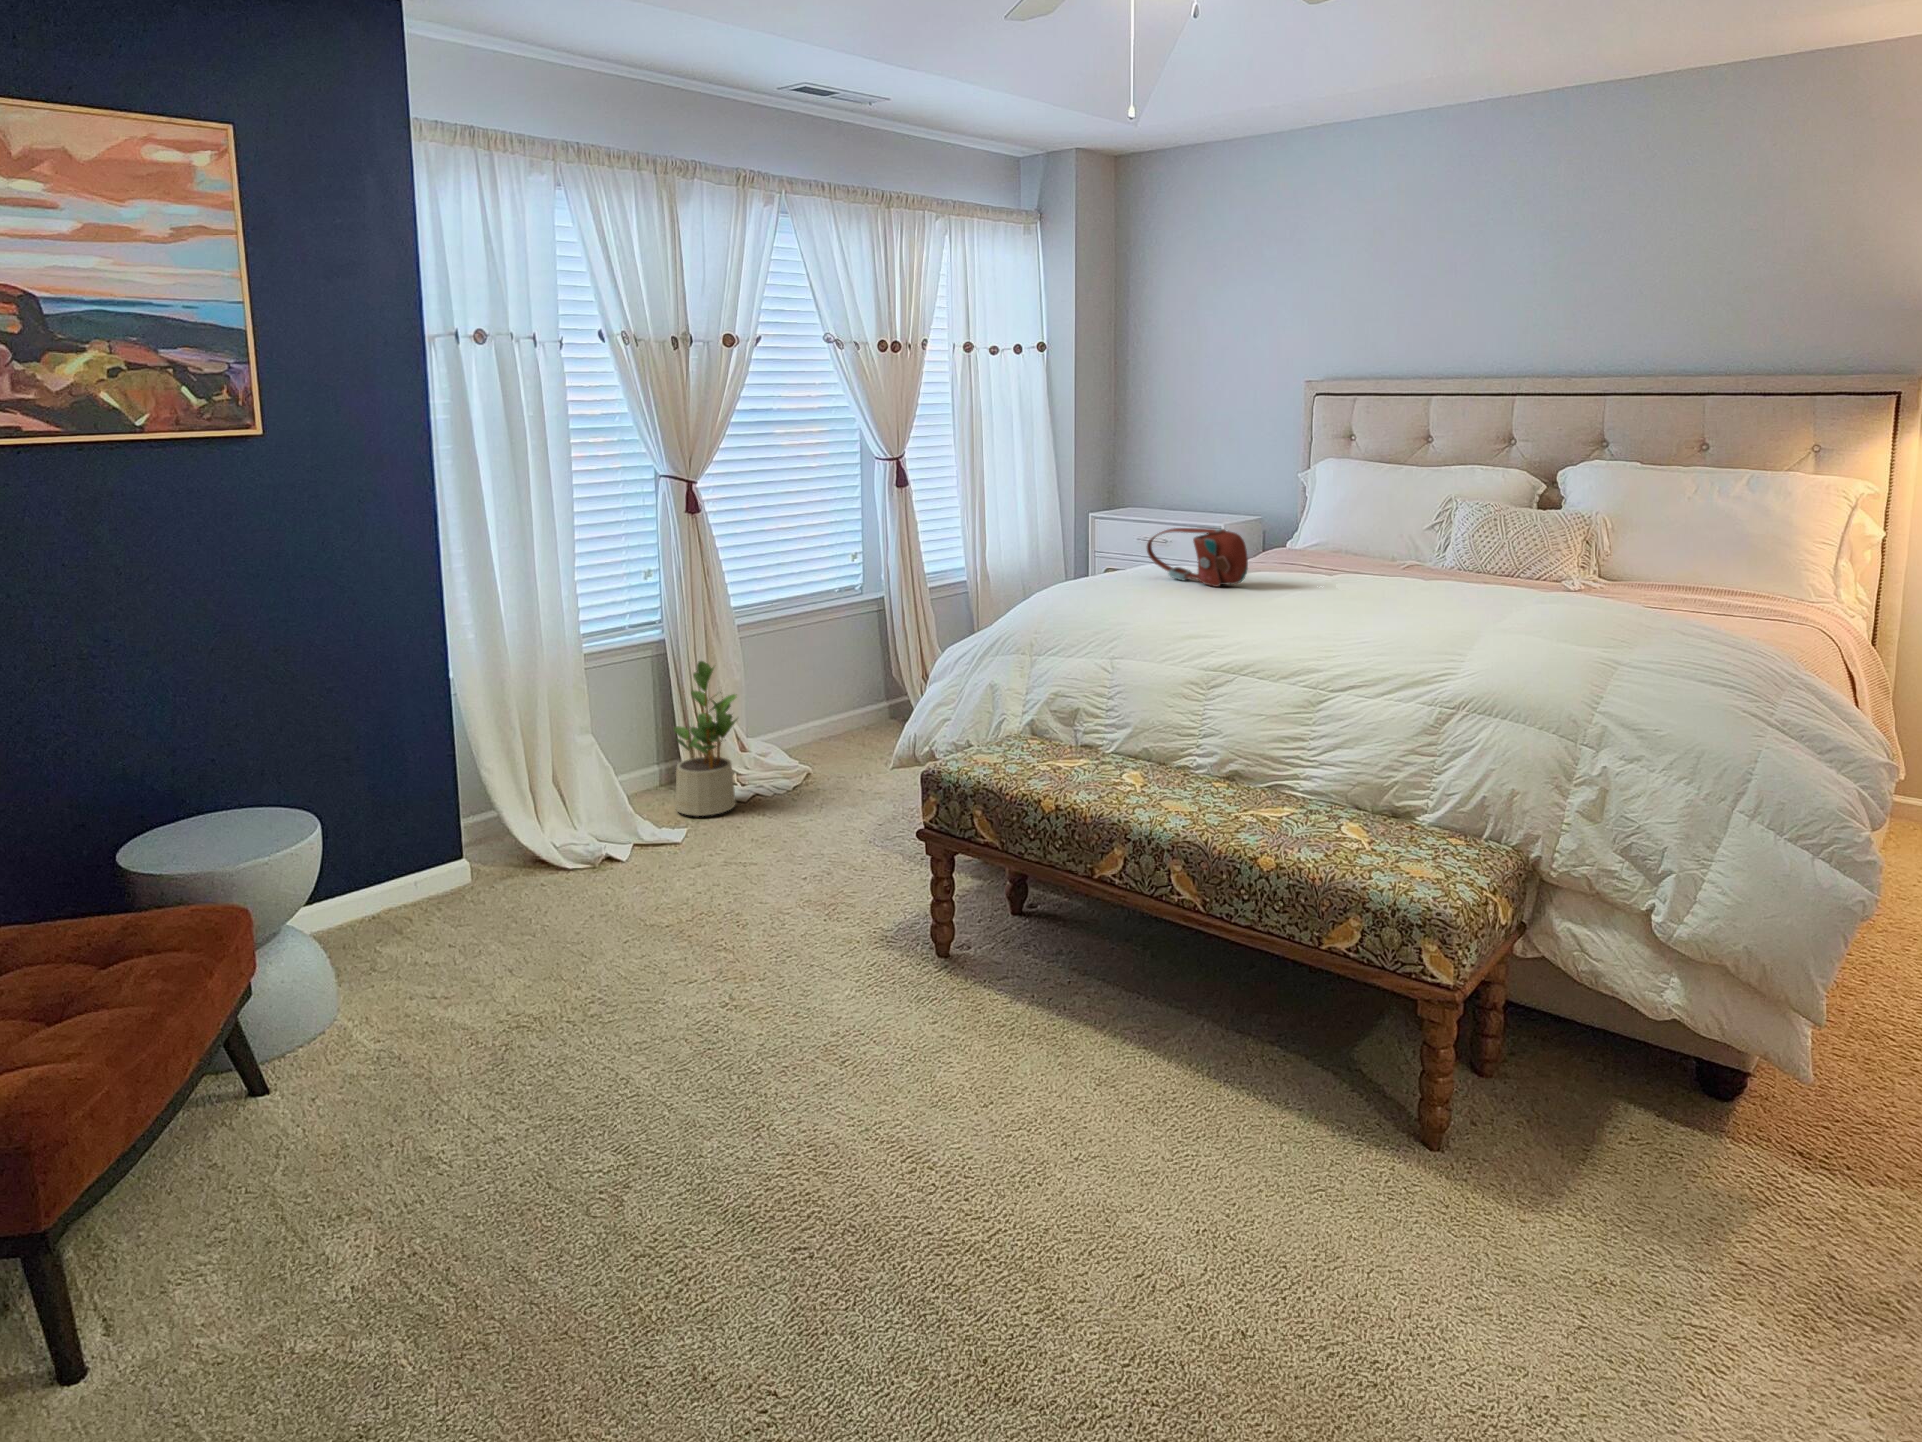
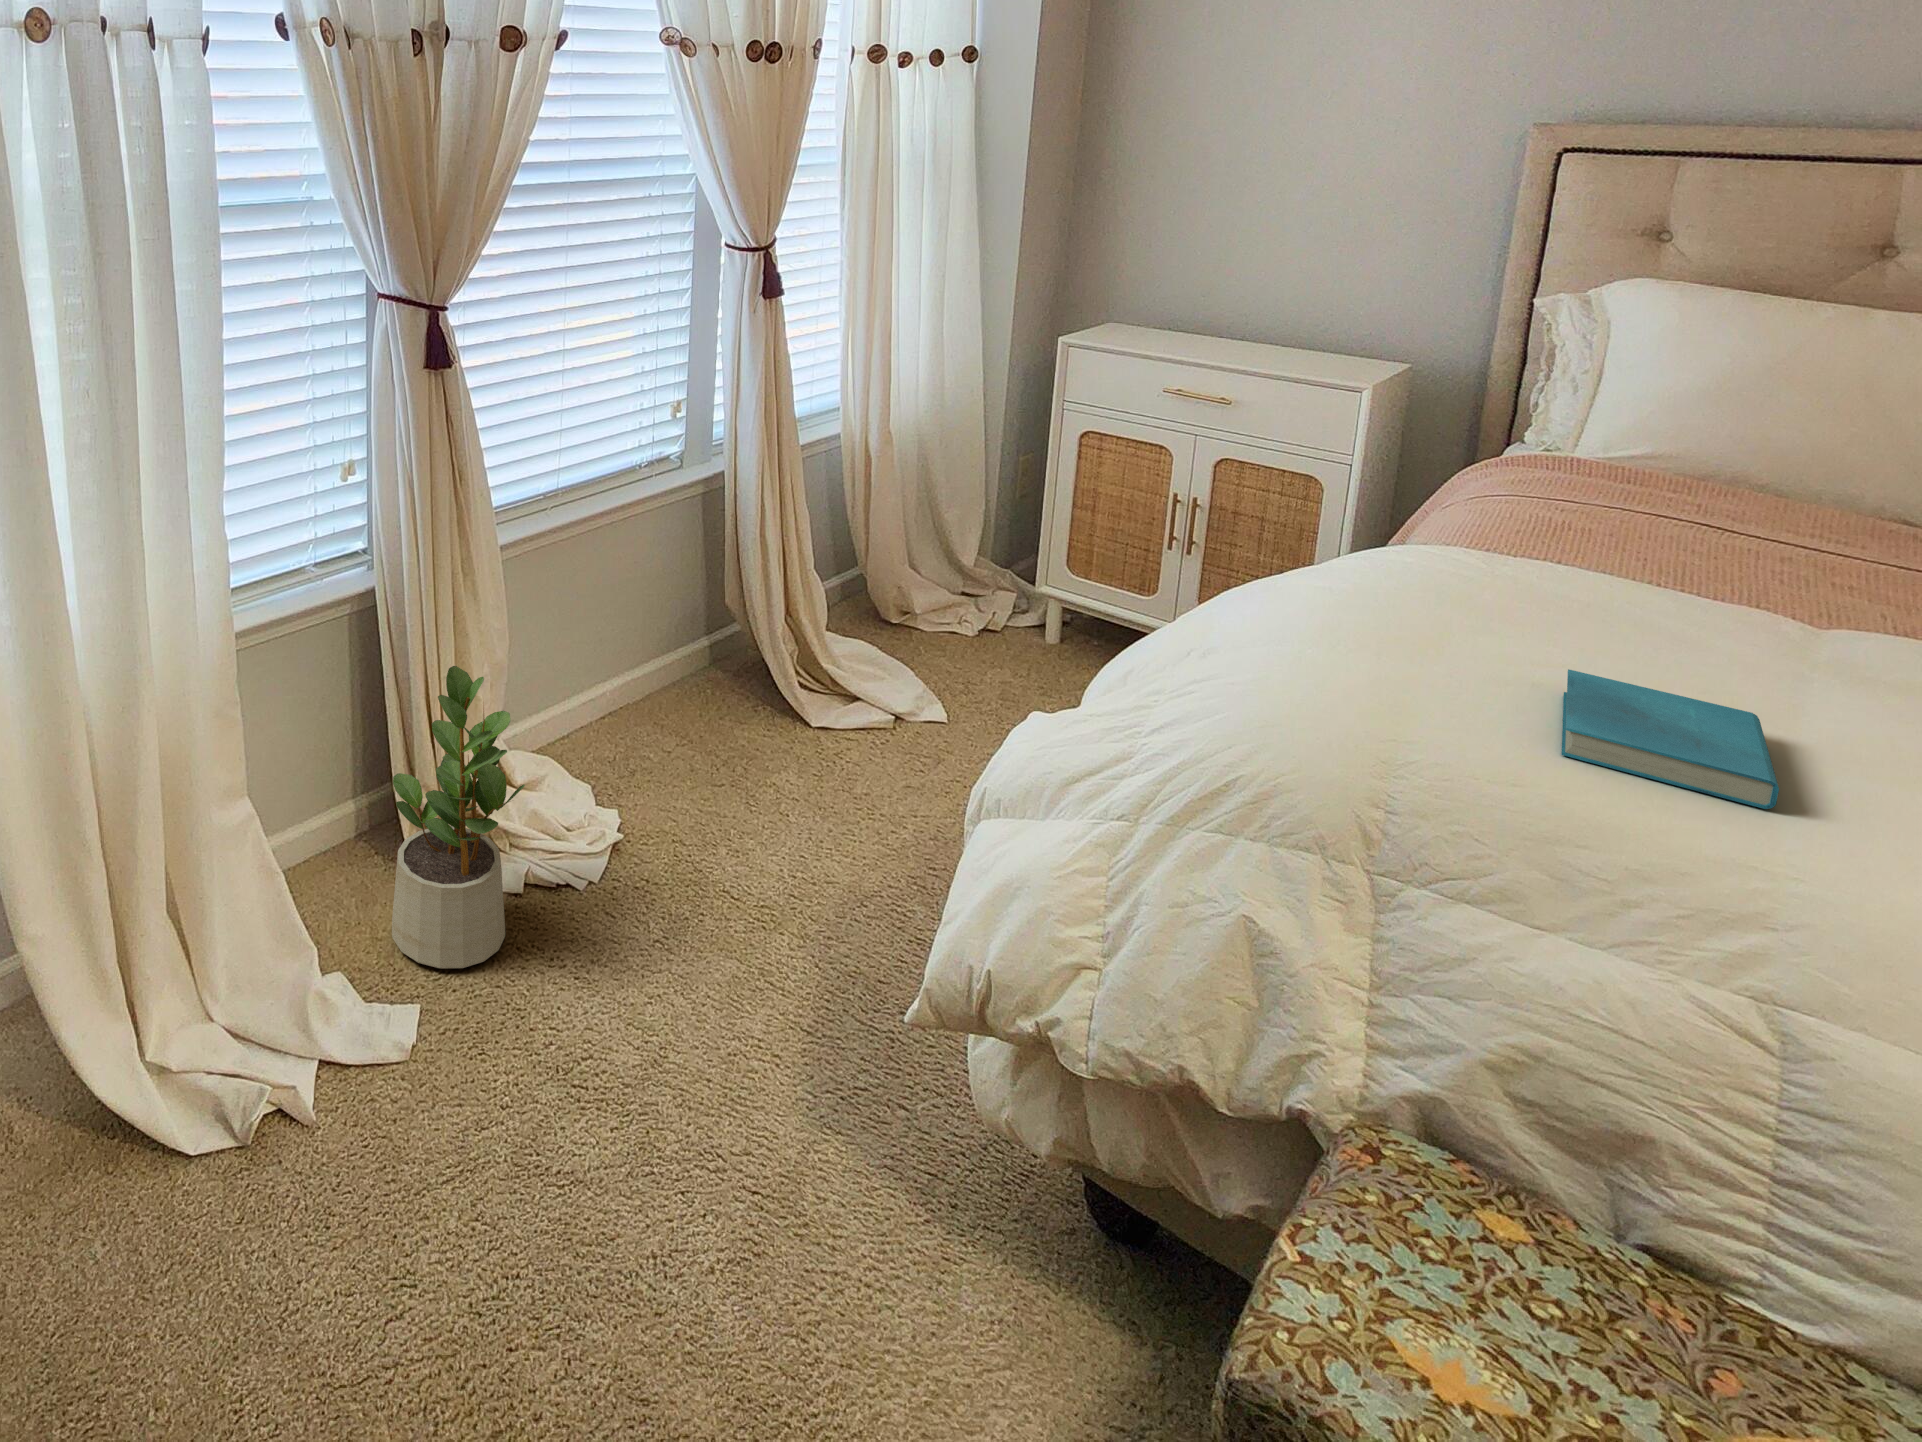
handbag: present [1147,528,1248,587] -> none [1474,489,1857,659]
book: none [1094,585,1173,609] -> present [1562,669,1779,809]

